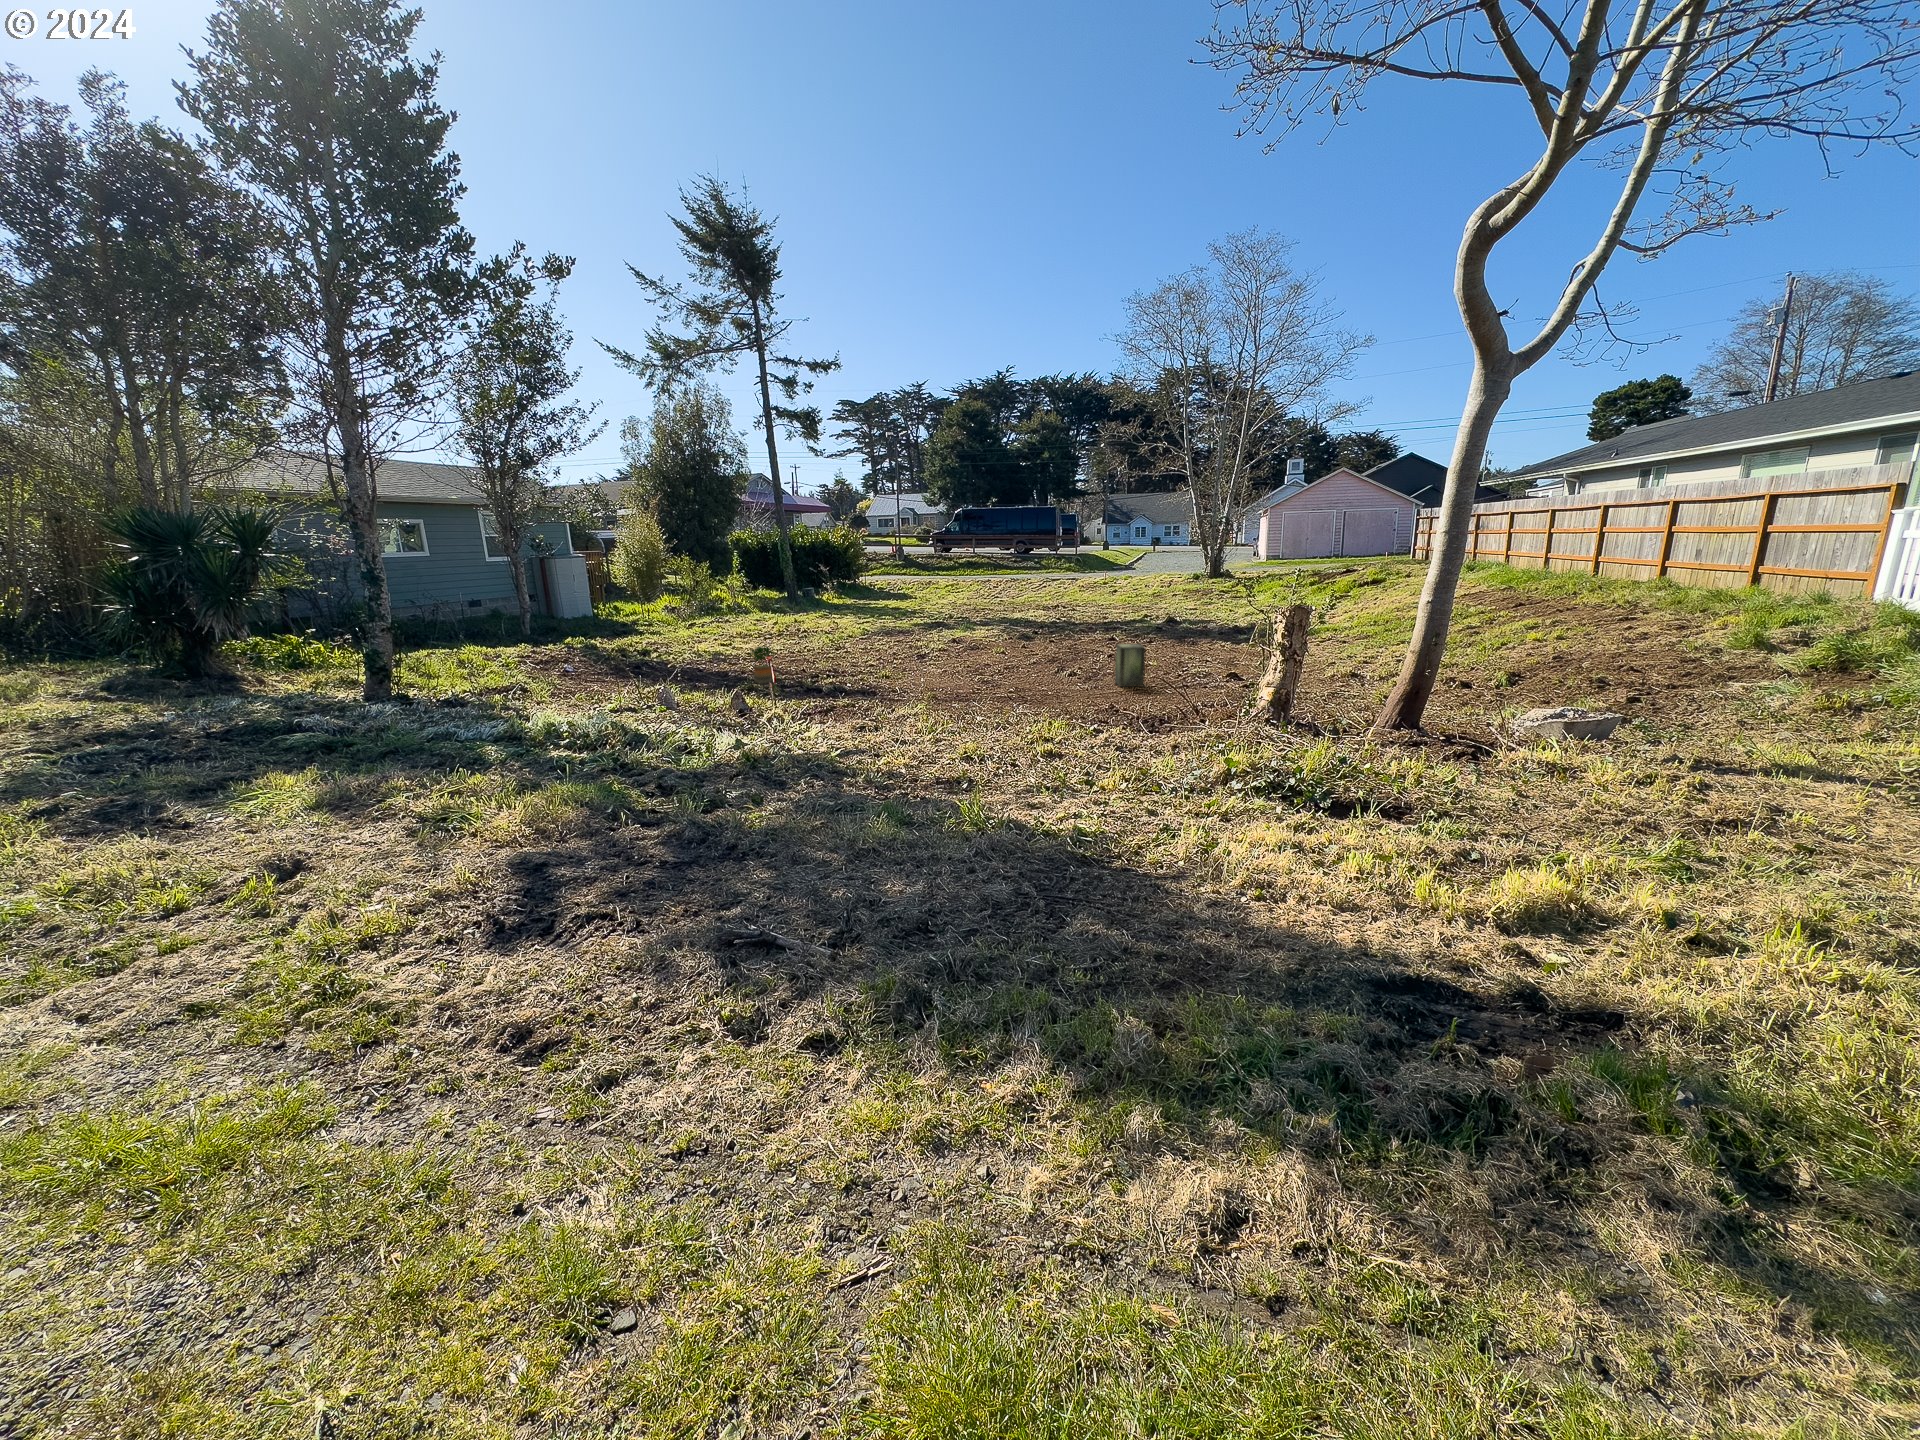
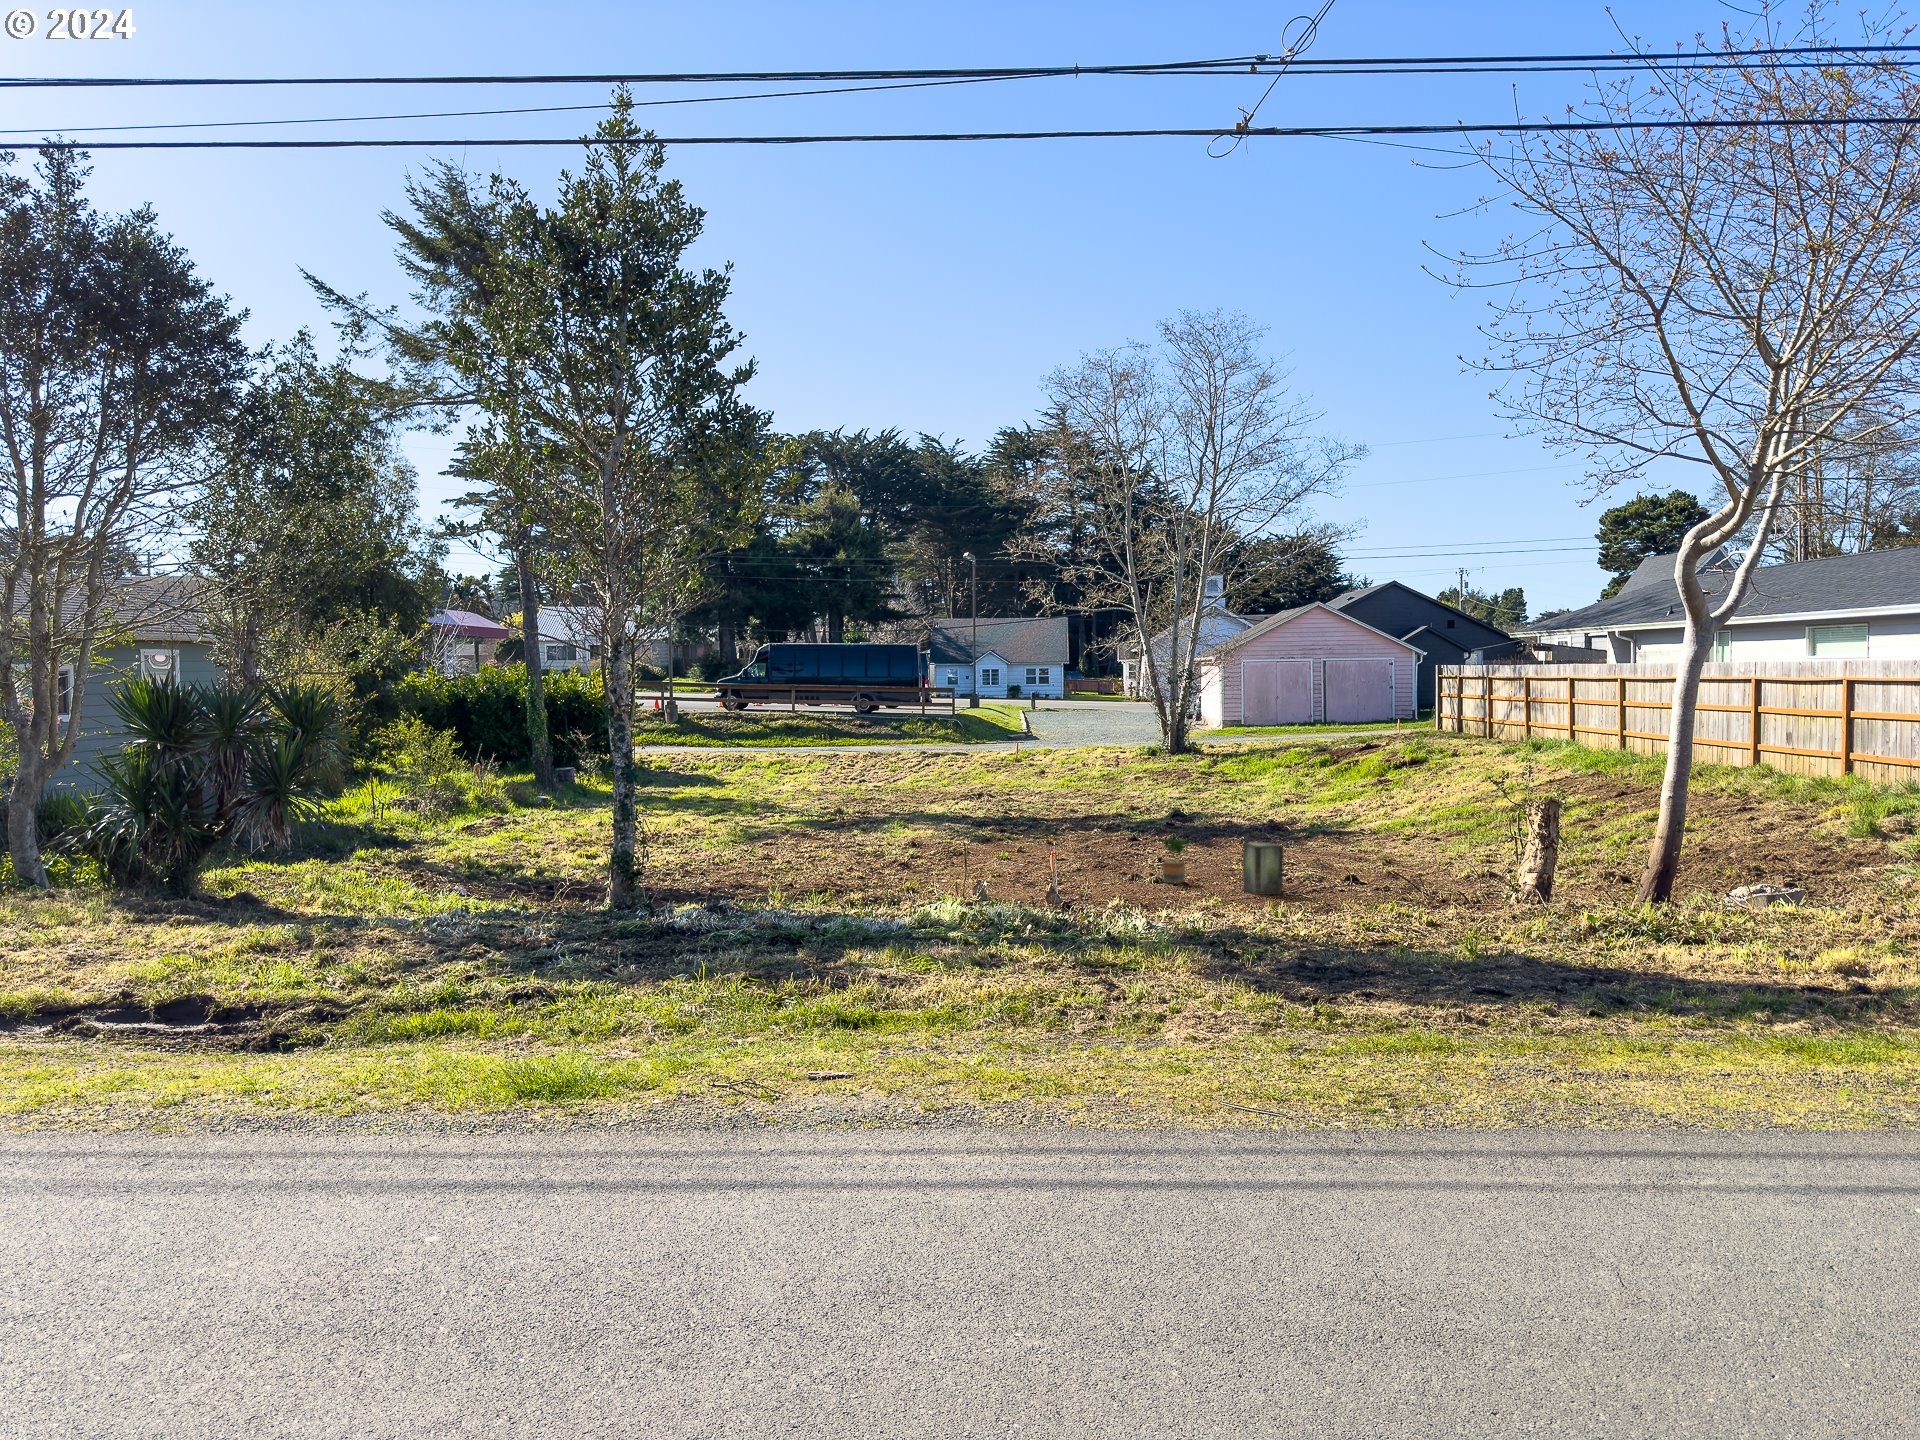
potted tree: present [750,646,772,683] -> present [1162,838,1189,883]

